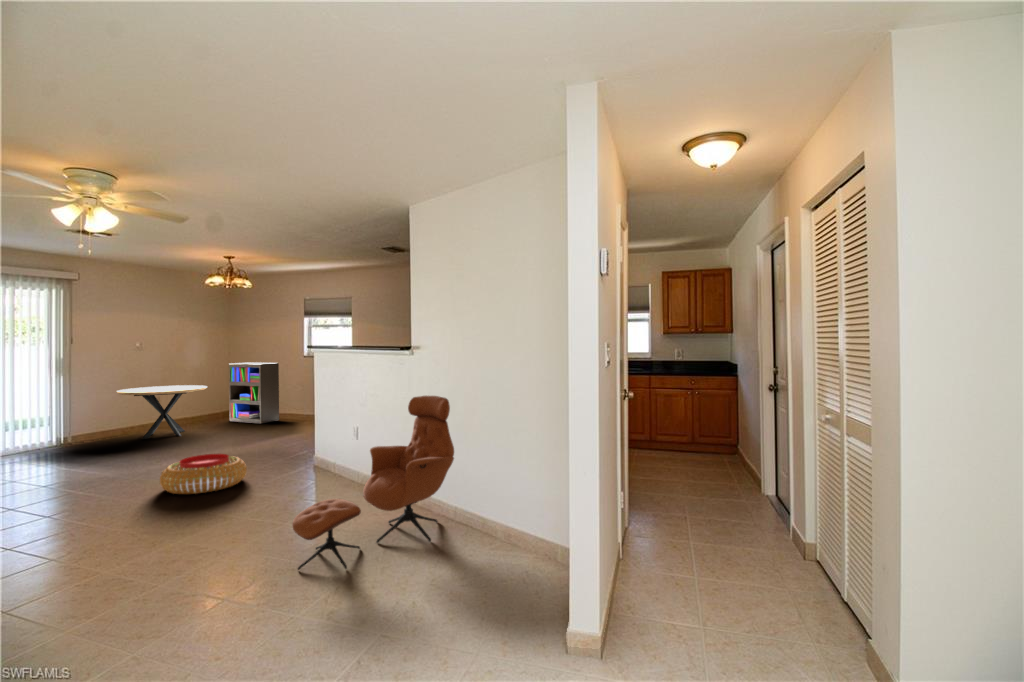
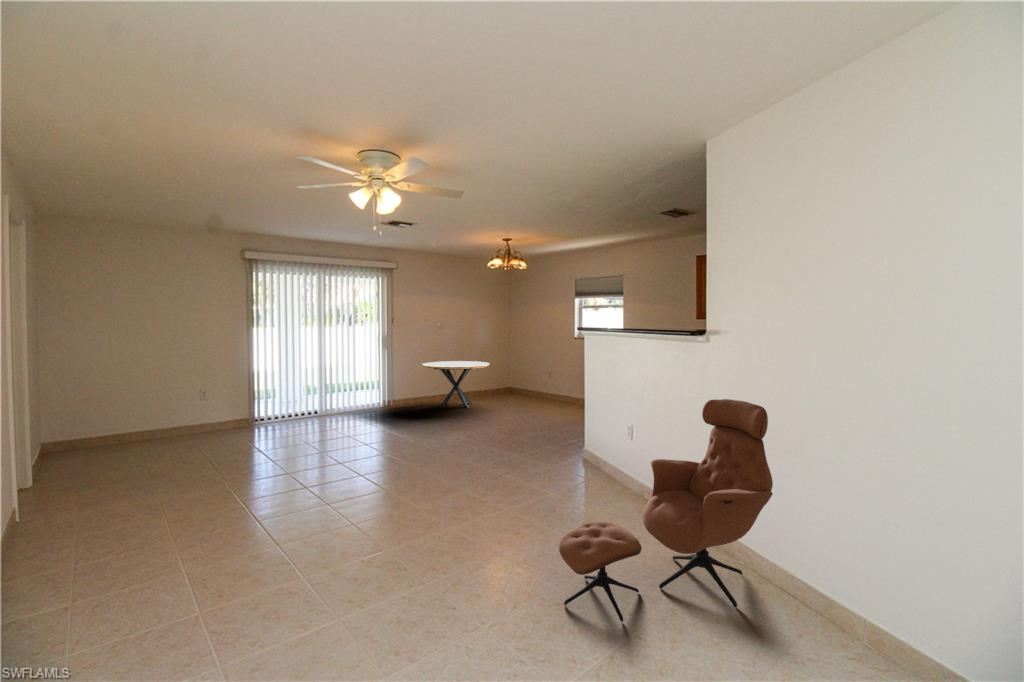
bookshelf: present [229,363,279,424] -> none [508,342,550,402]
pouf: present [160,454,247,494] -> none [445,433,518,473]

